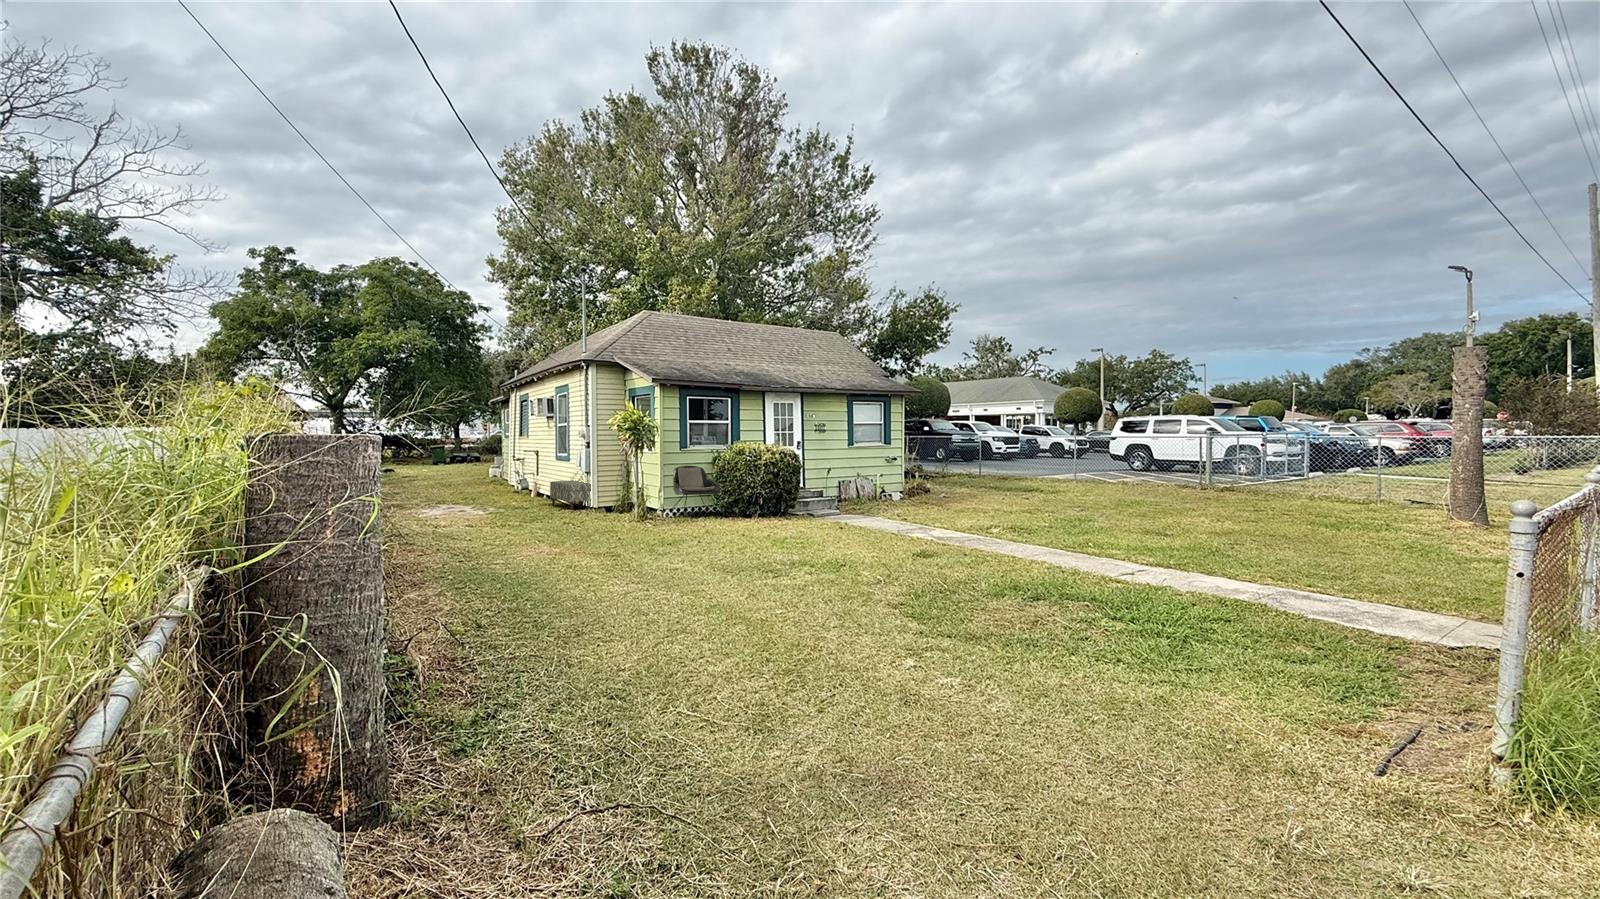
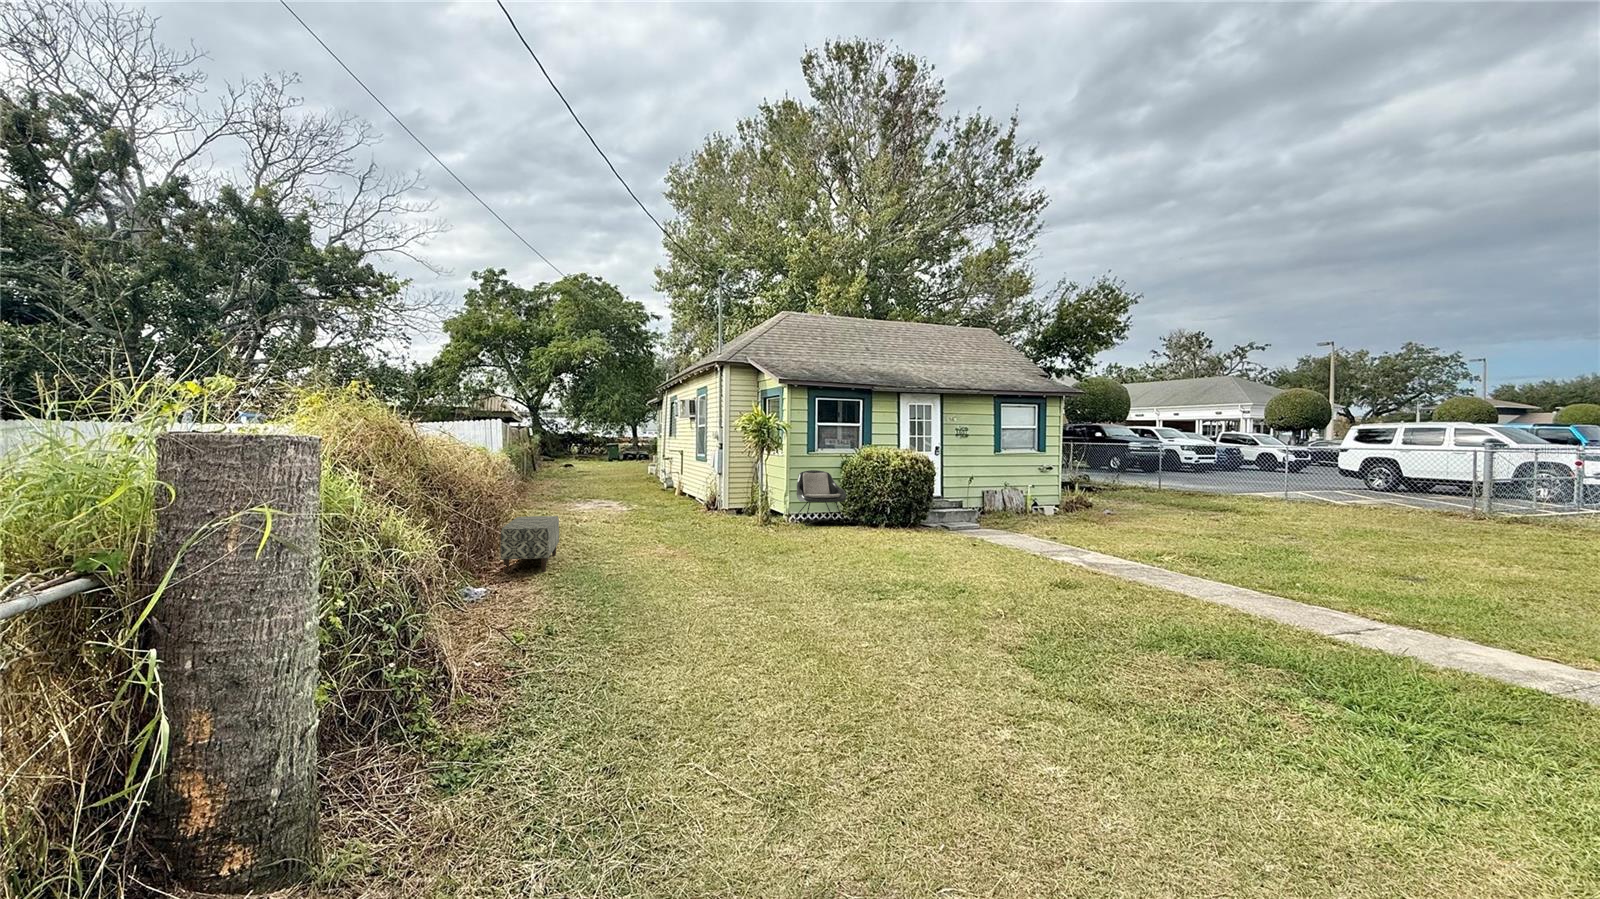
bench: present [550,480,592,510] -> present [500,516,559,573]

